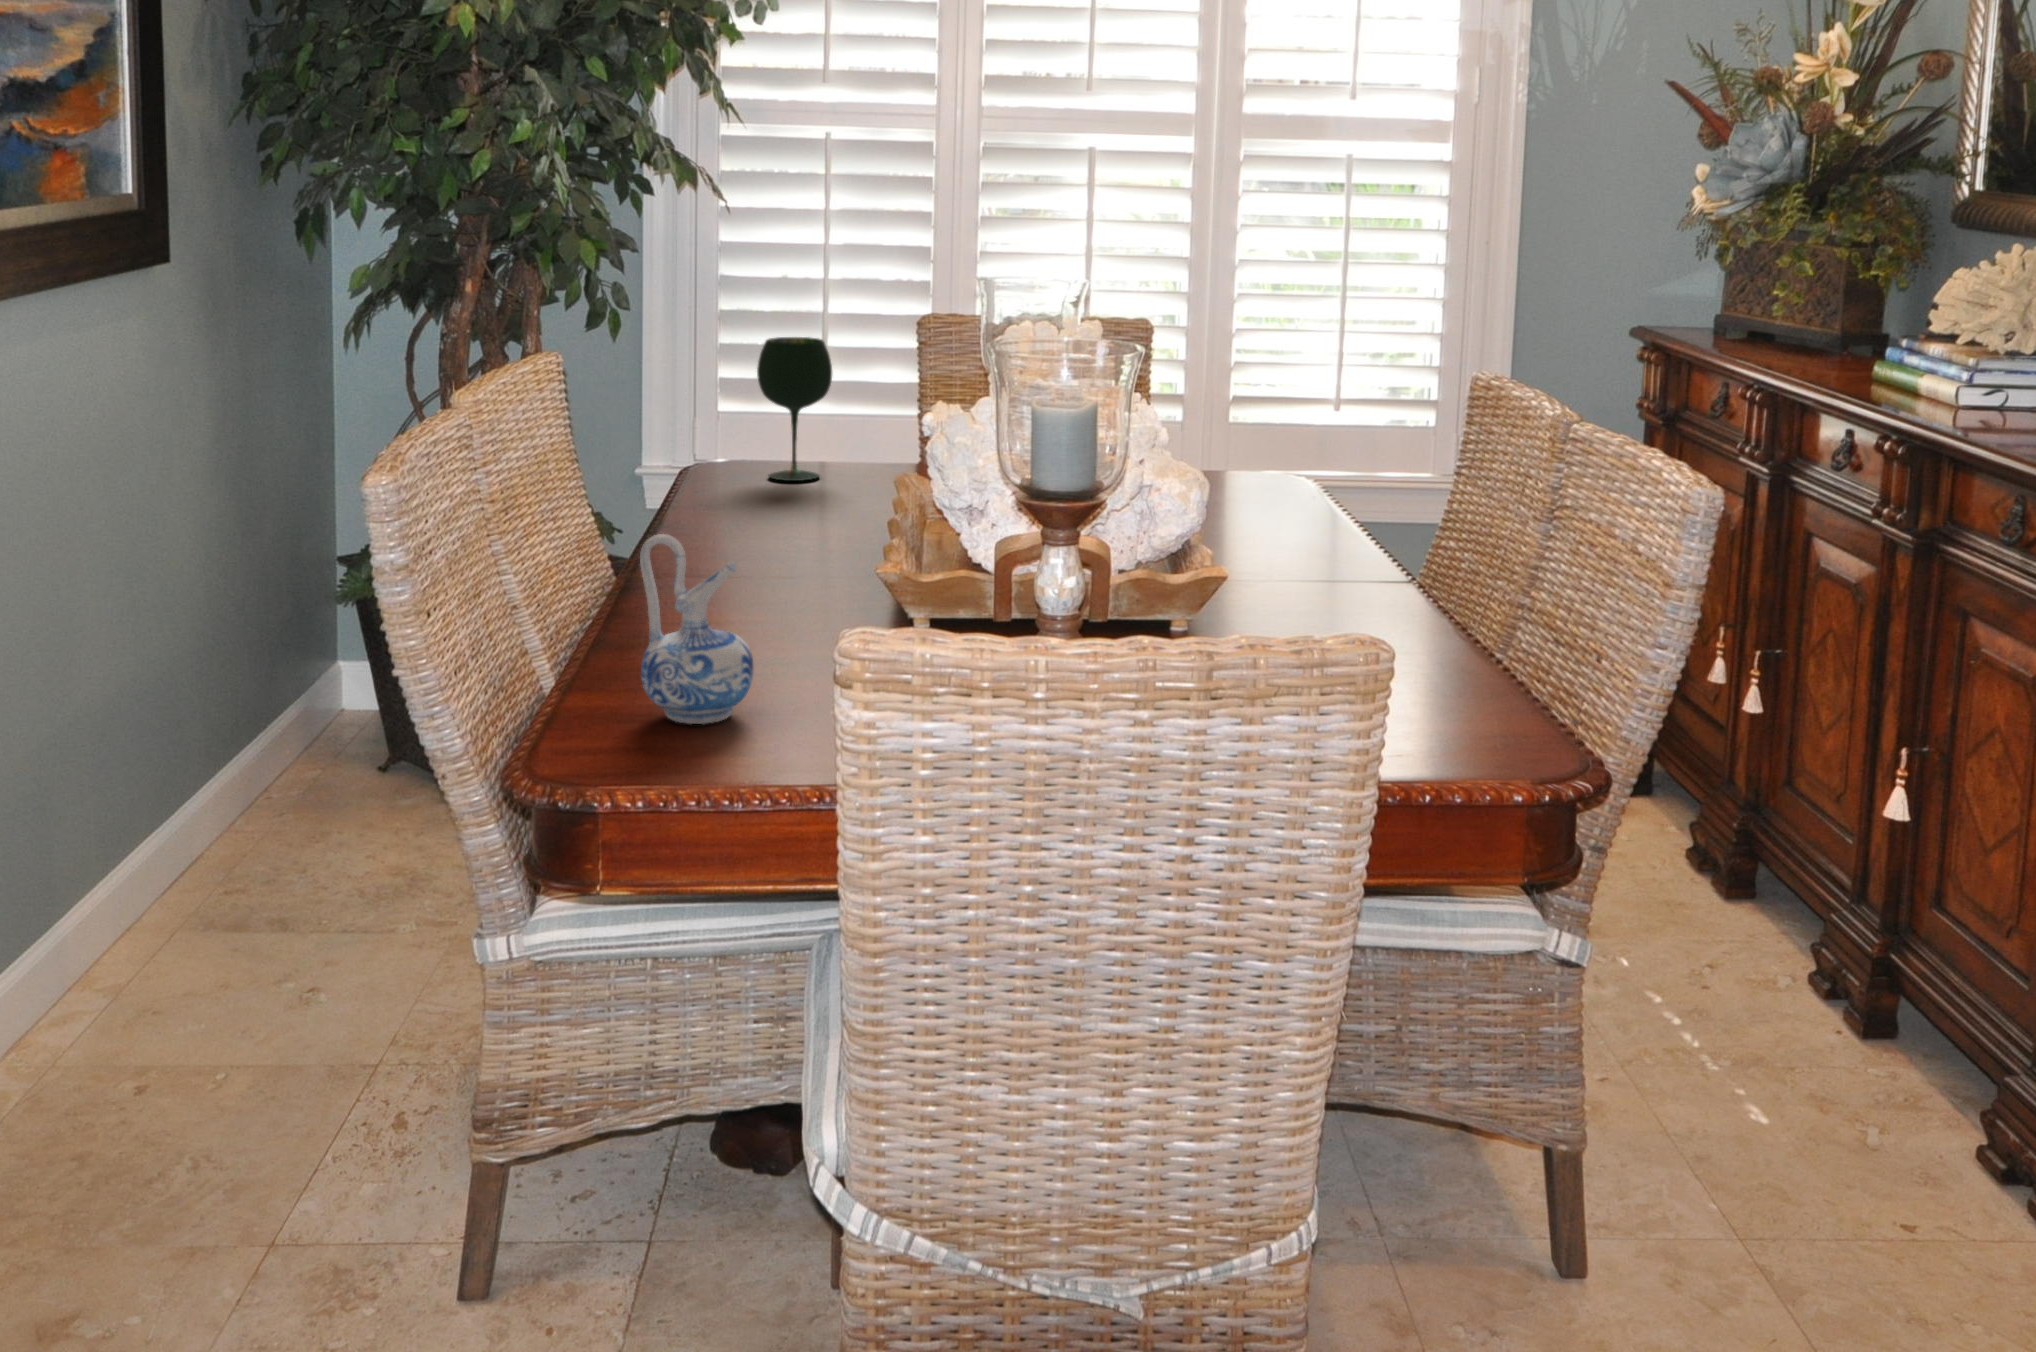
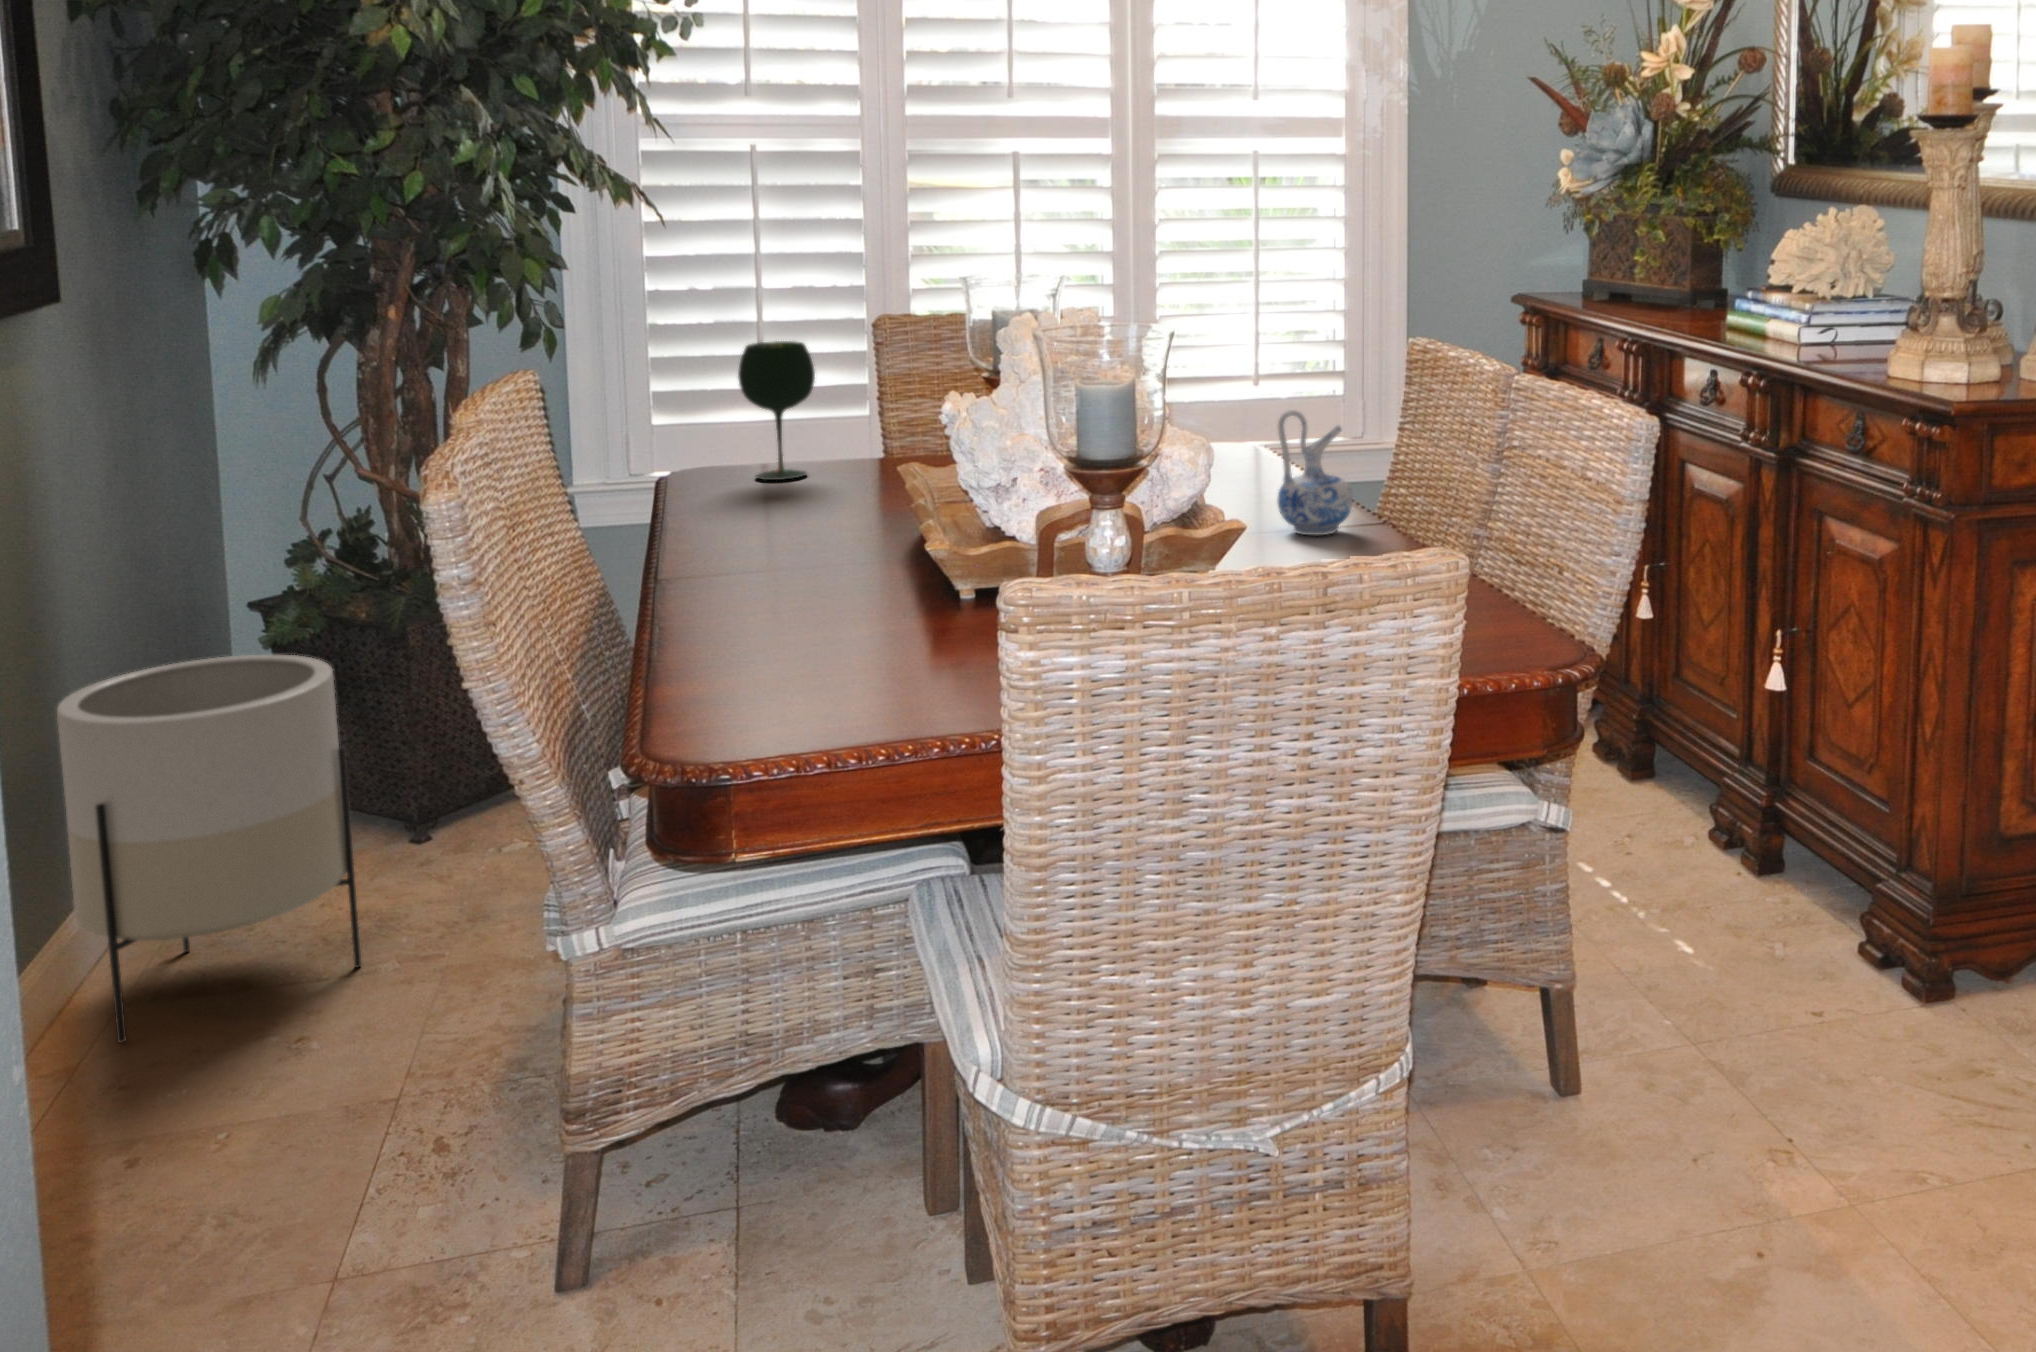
ceramic pitcher: present [640,534,753,724] -> present [1277,410,1352,535]
planter: none [134,610,382,970] -> present [57,654,361,1043]

